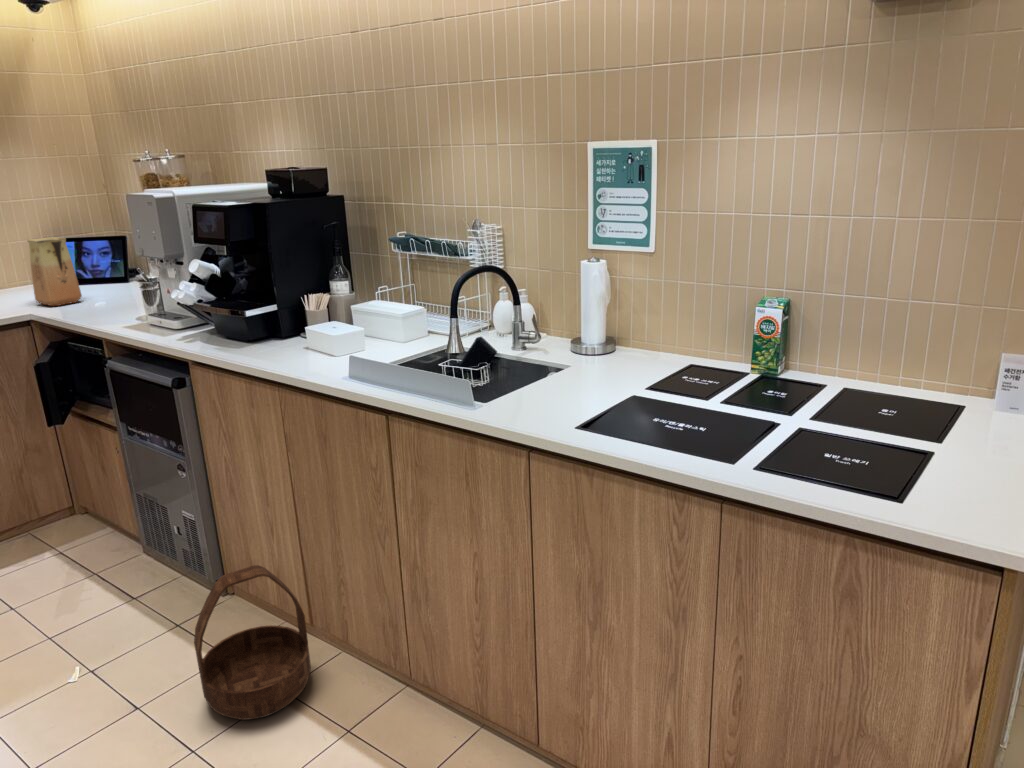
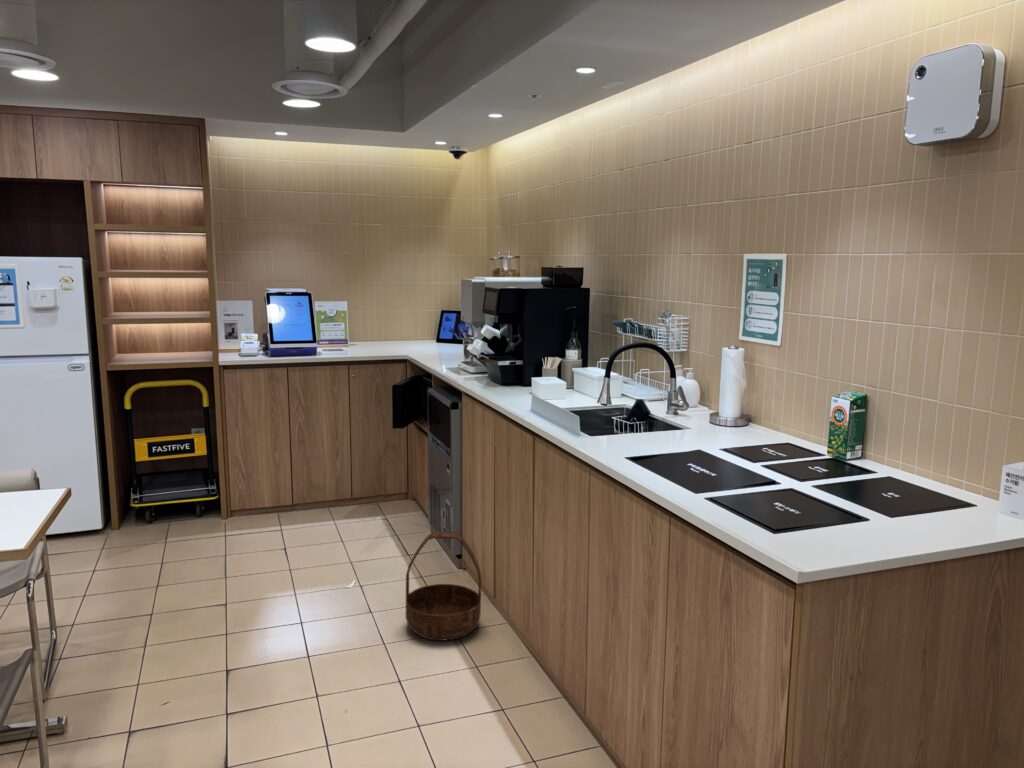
vase: present [27,237,82,306] -> none [416,305,444,352]

